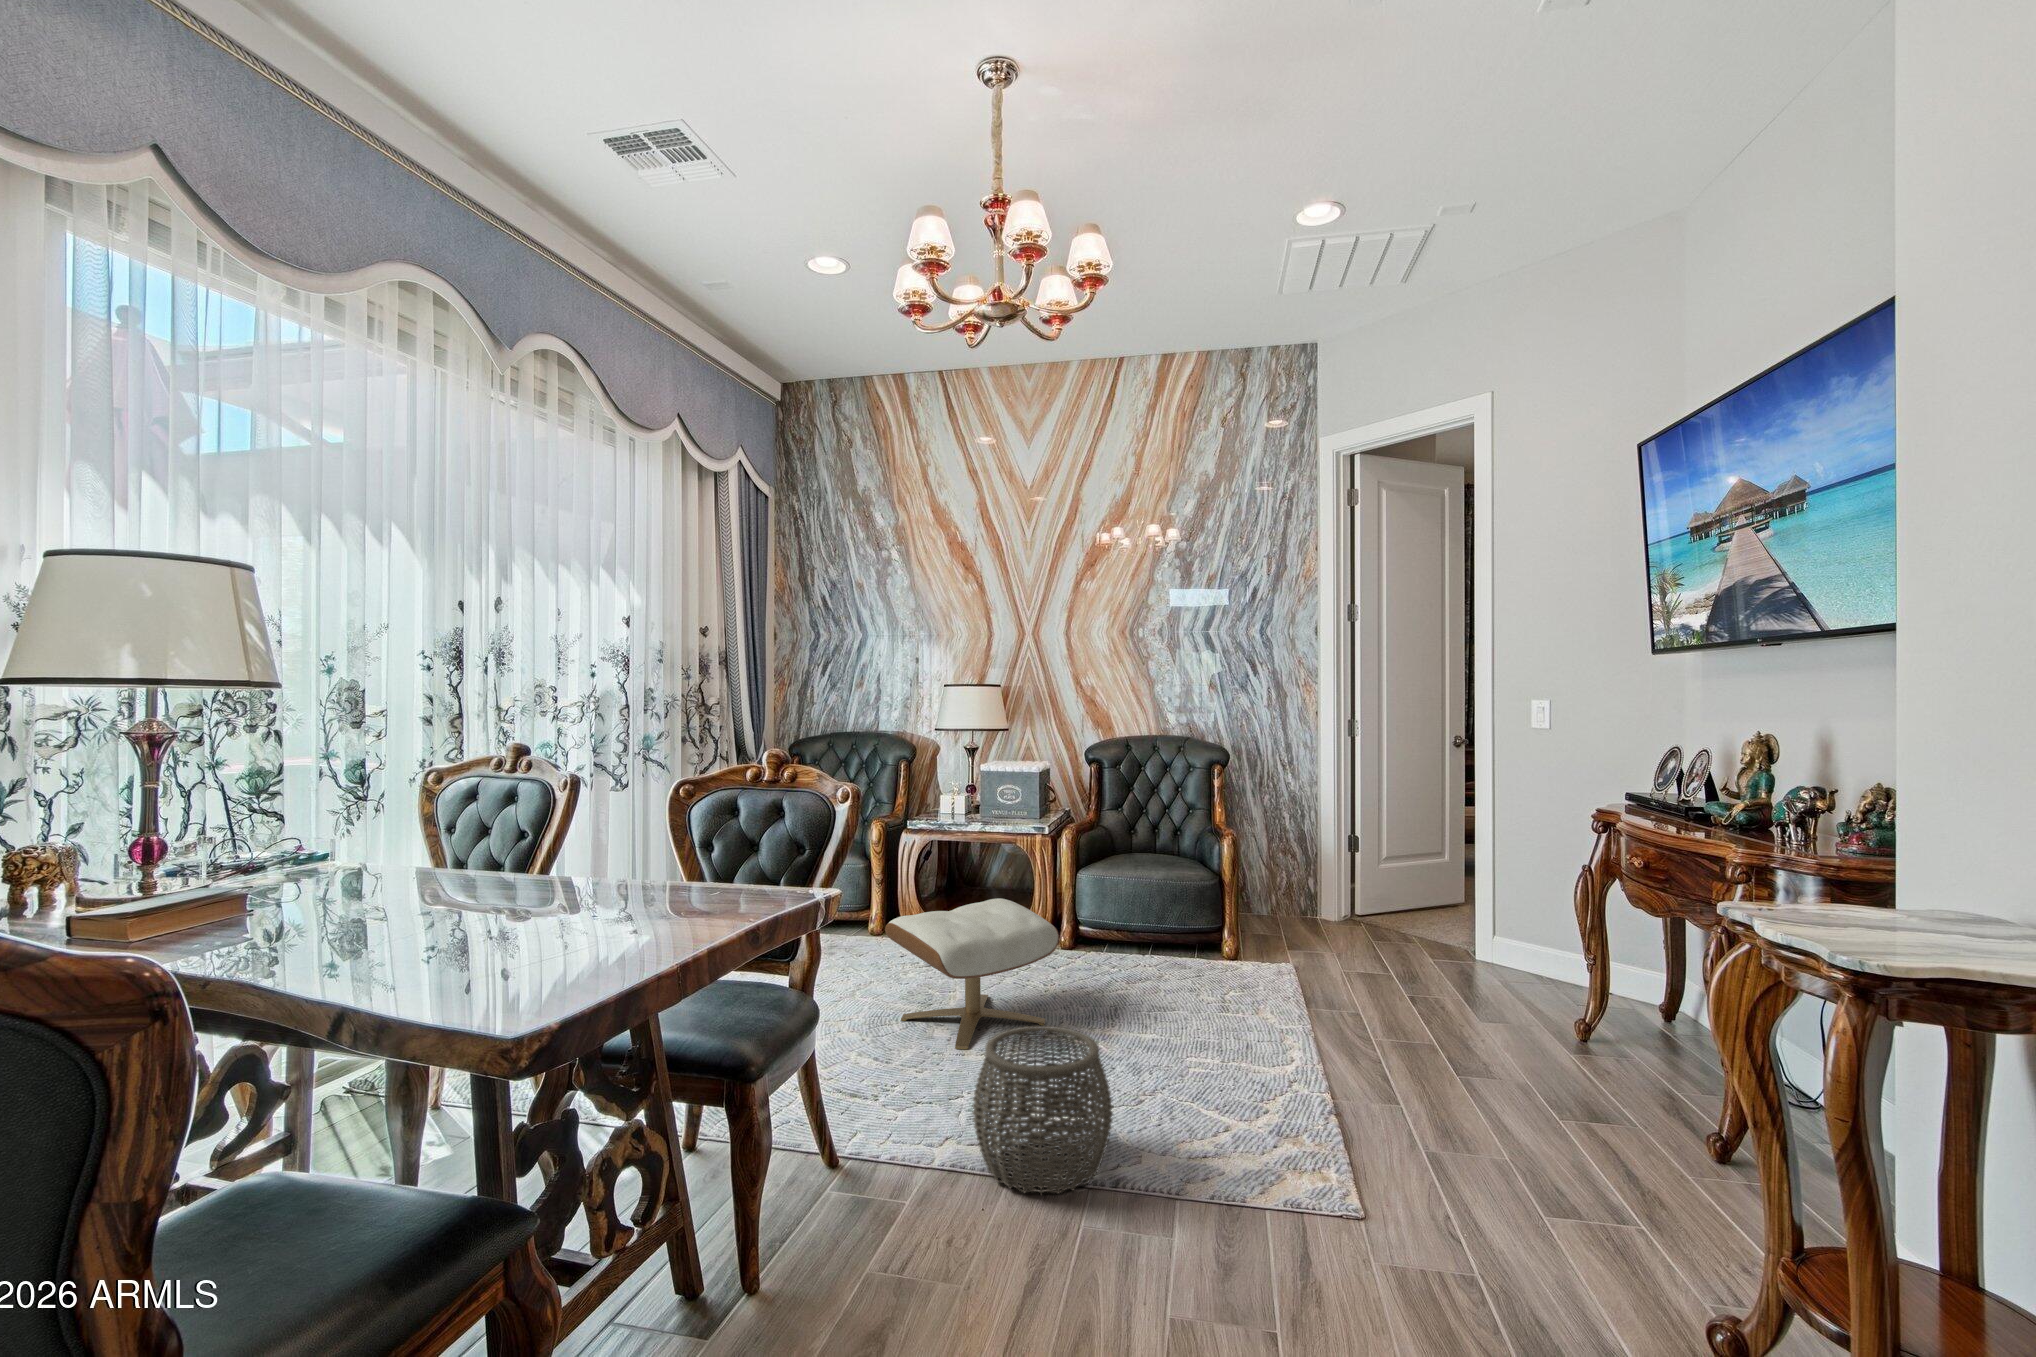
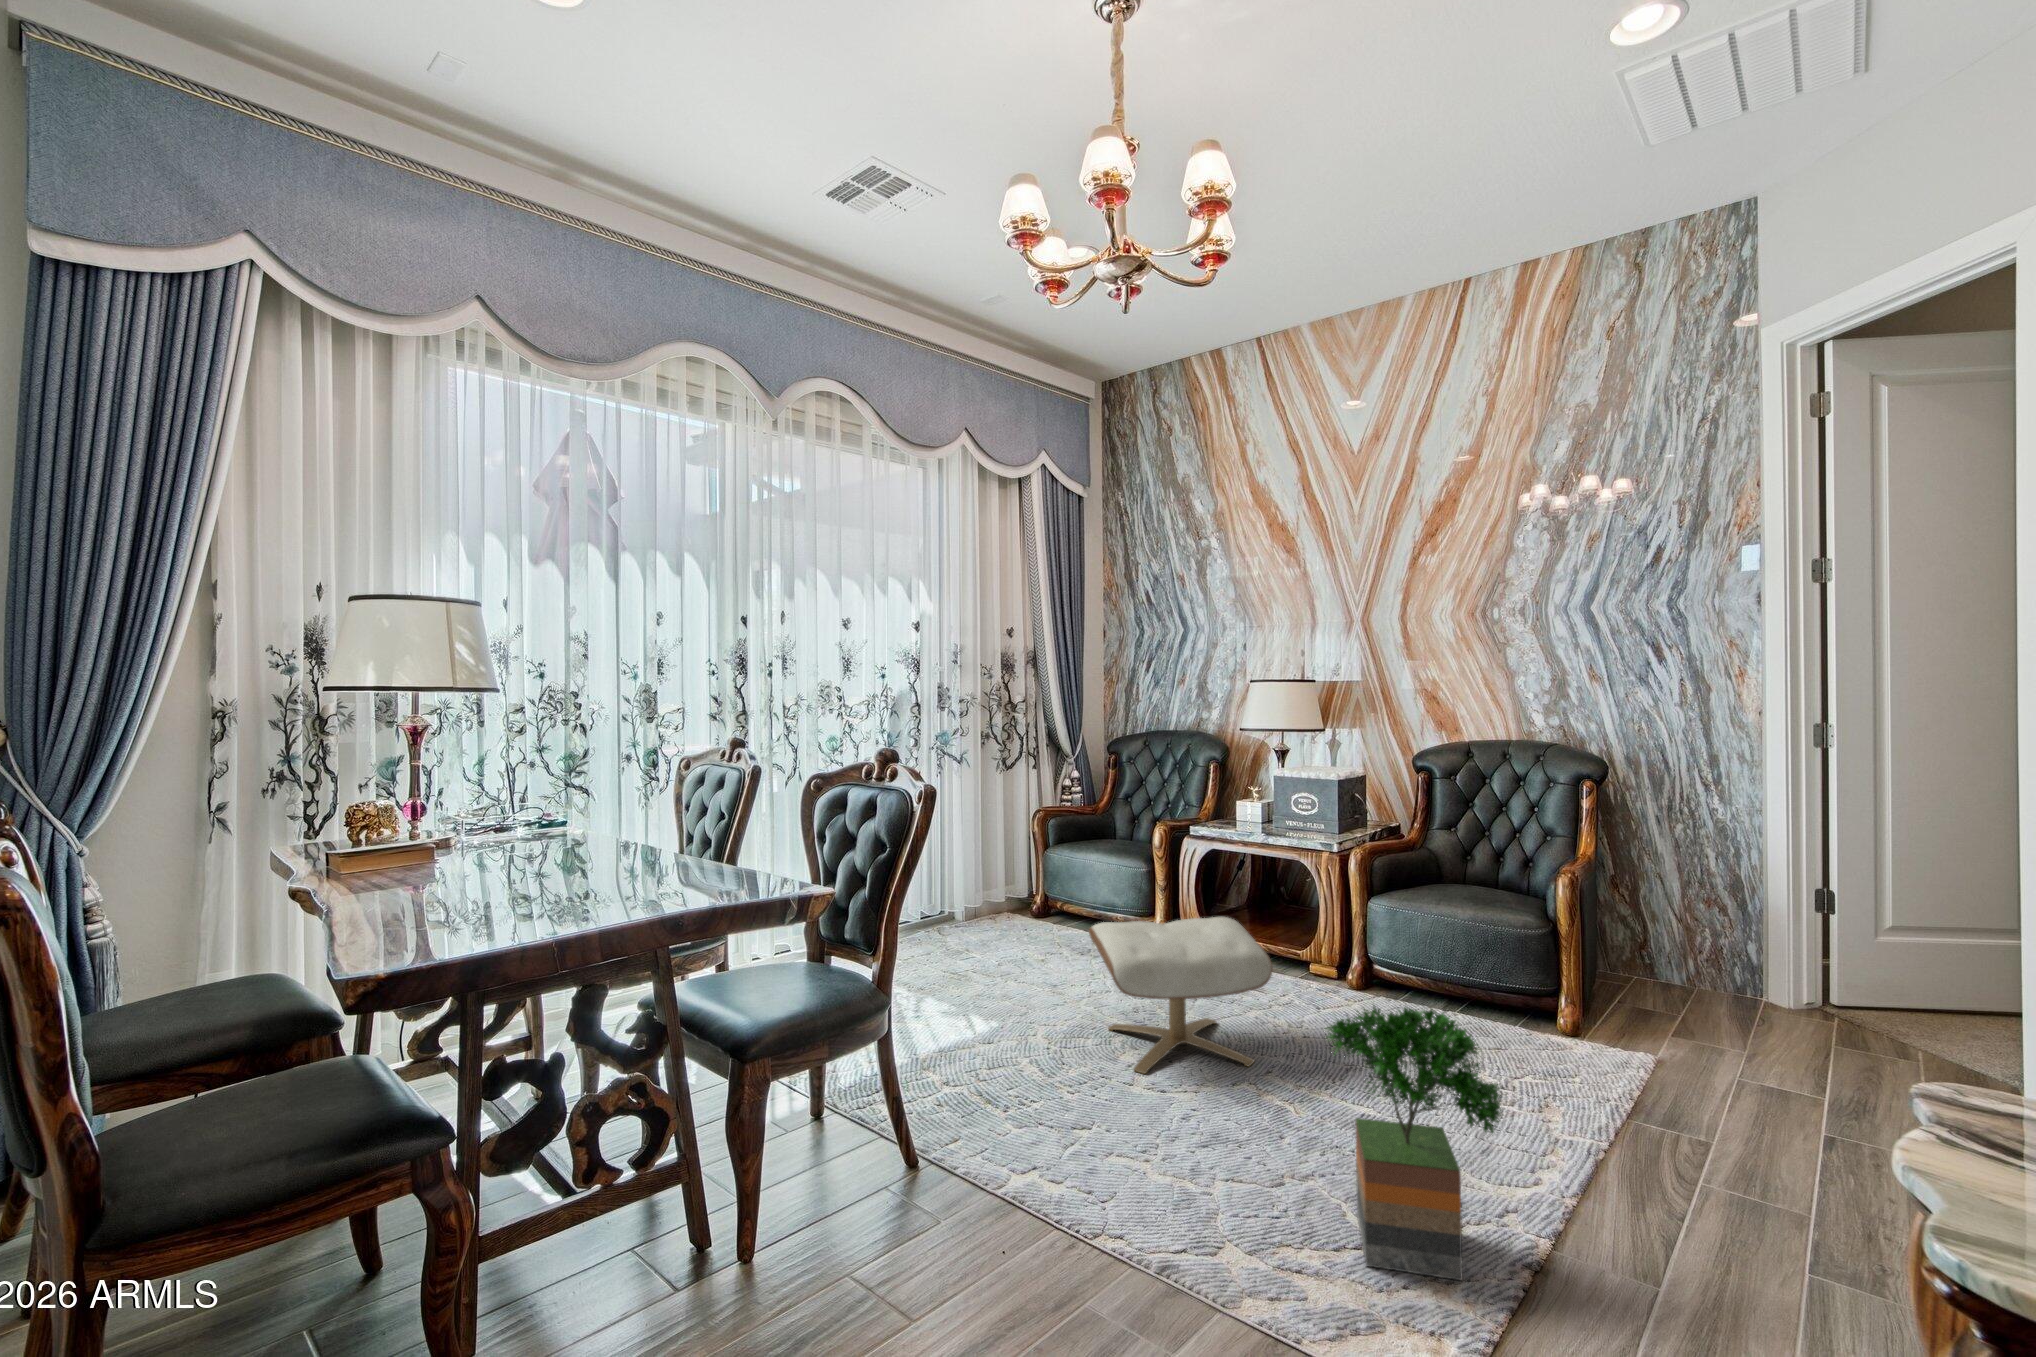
potted tree: none [1189,933,1332,1139] -> present [1327,1006,1501,1280]
woven basket: present [972,1026,1113,1194] -> none [1027,1062,1187,1259]

